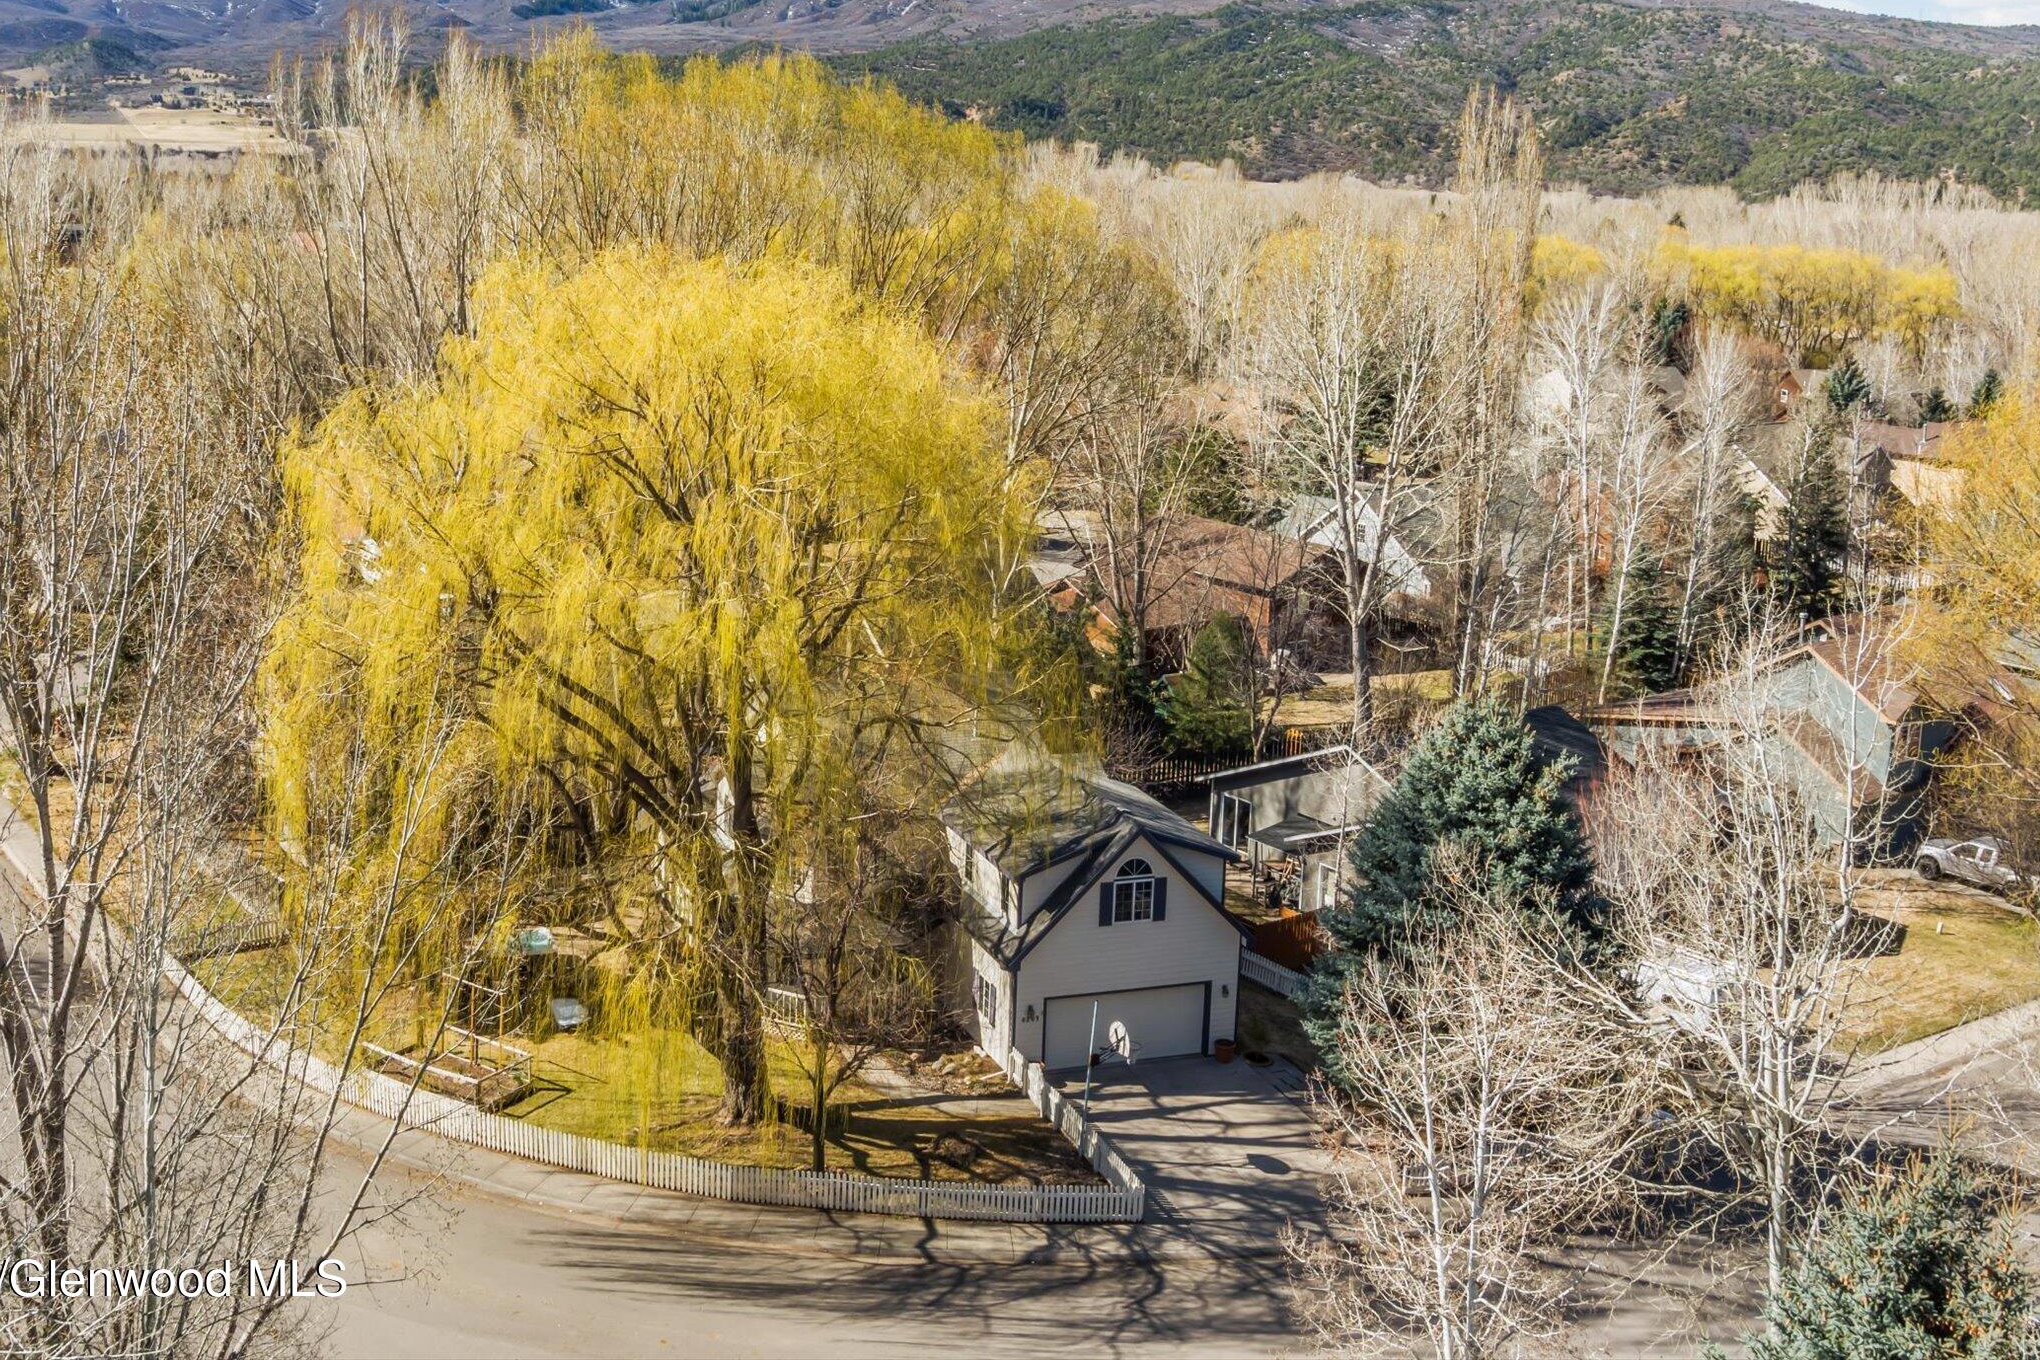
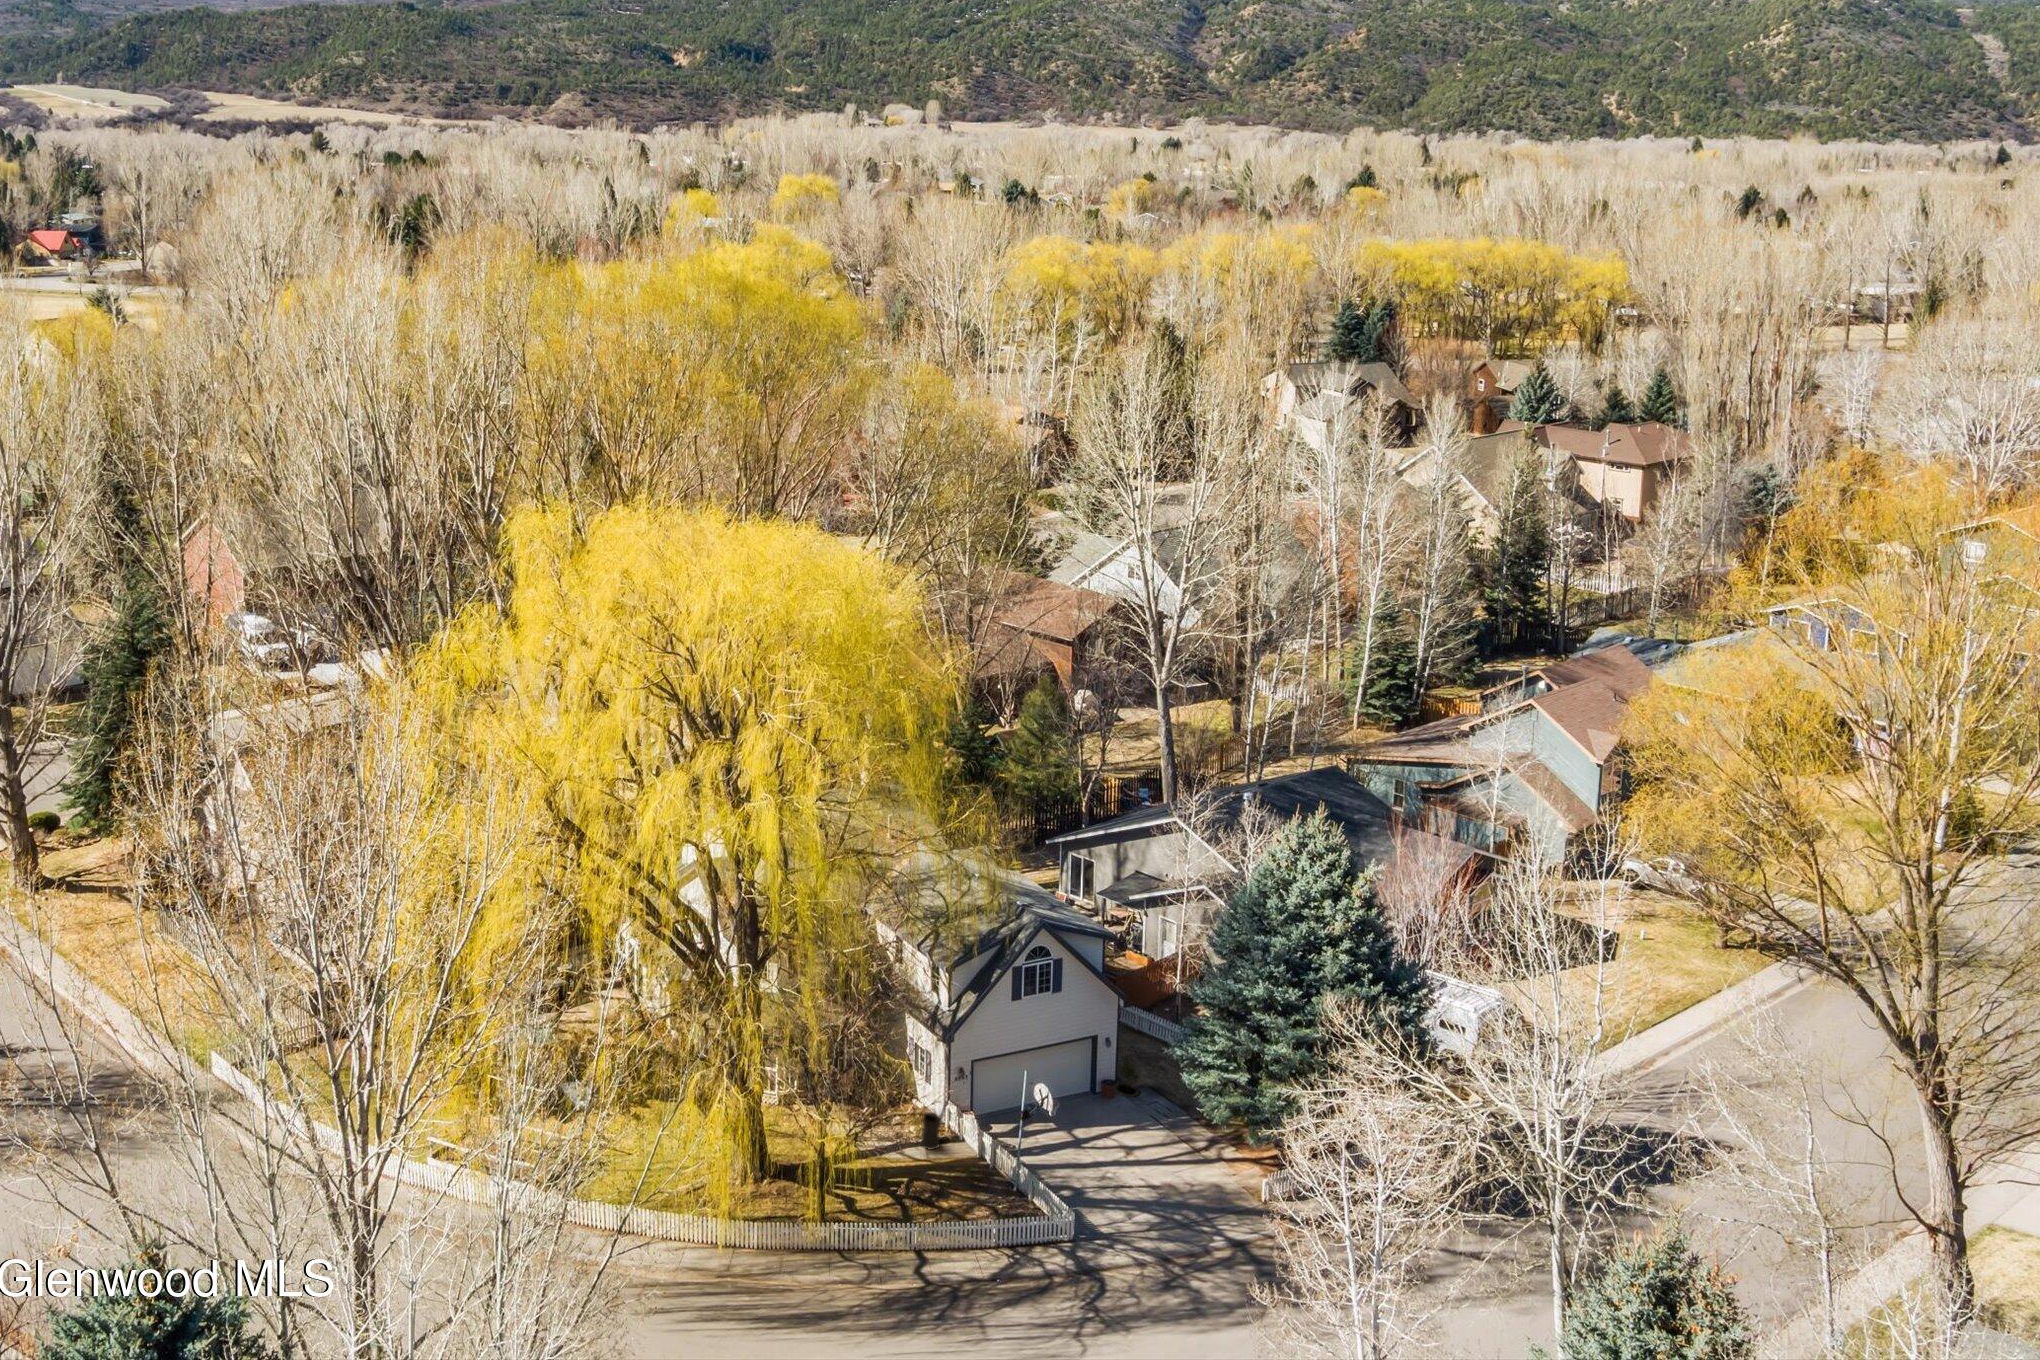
watering can: none [974,1047,1012,1103] -> present [921,1103,947,1150]

